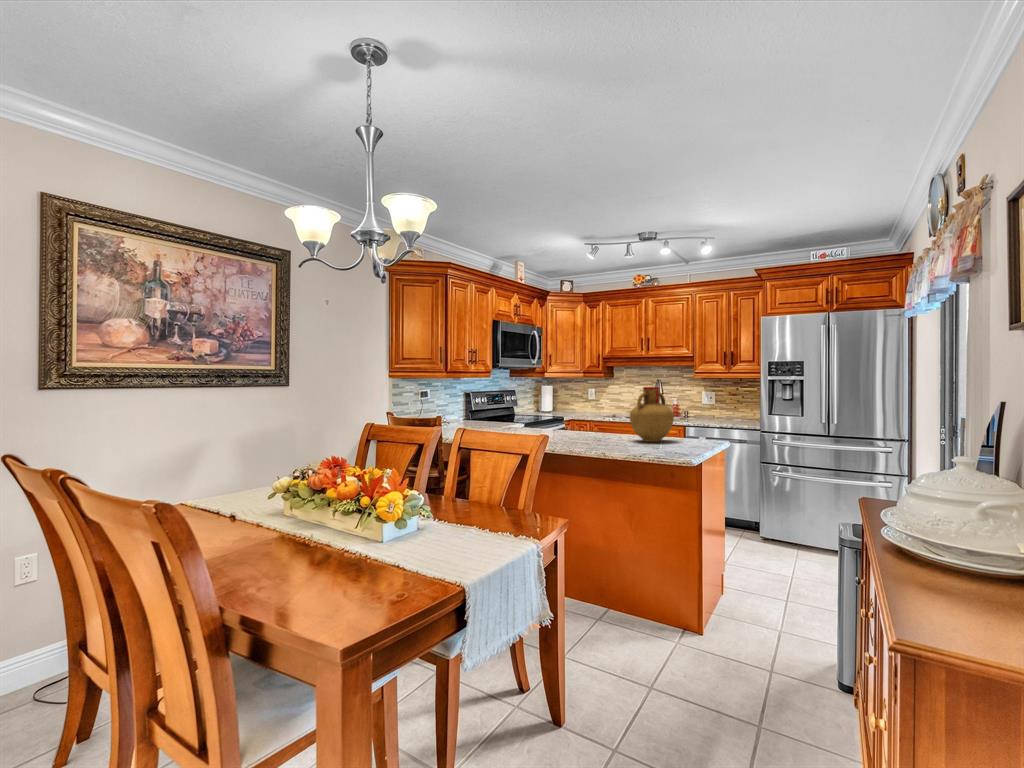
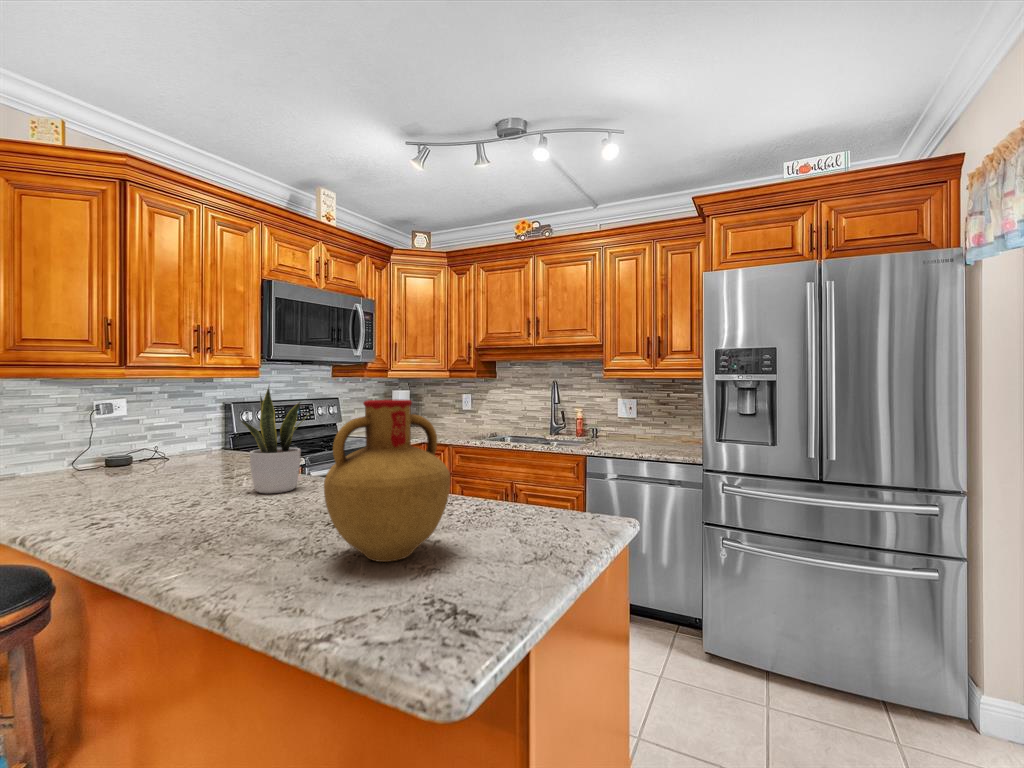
potted plant: none [537,381,575,432] -> present [239,387,307,494]

